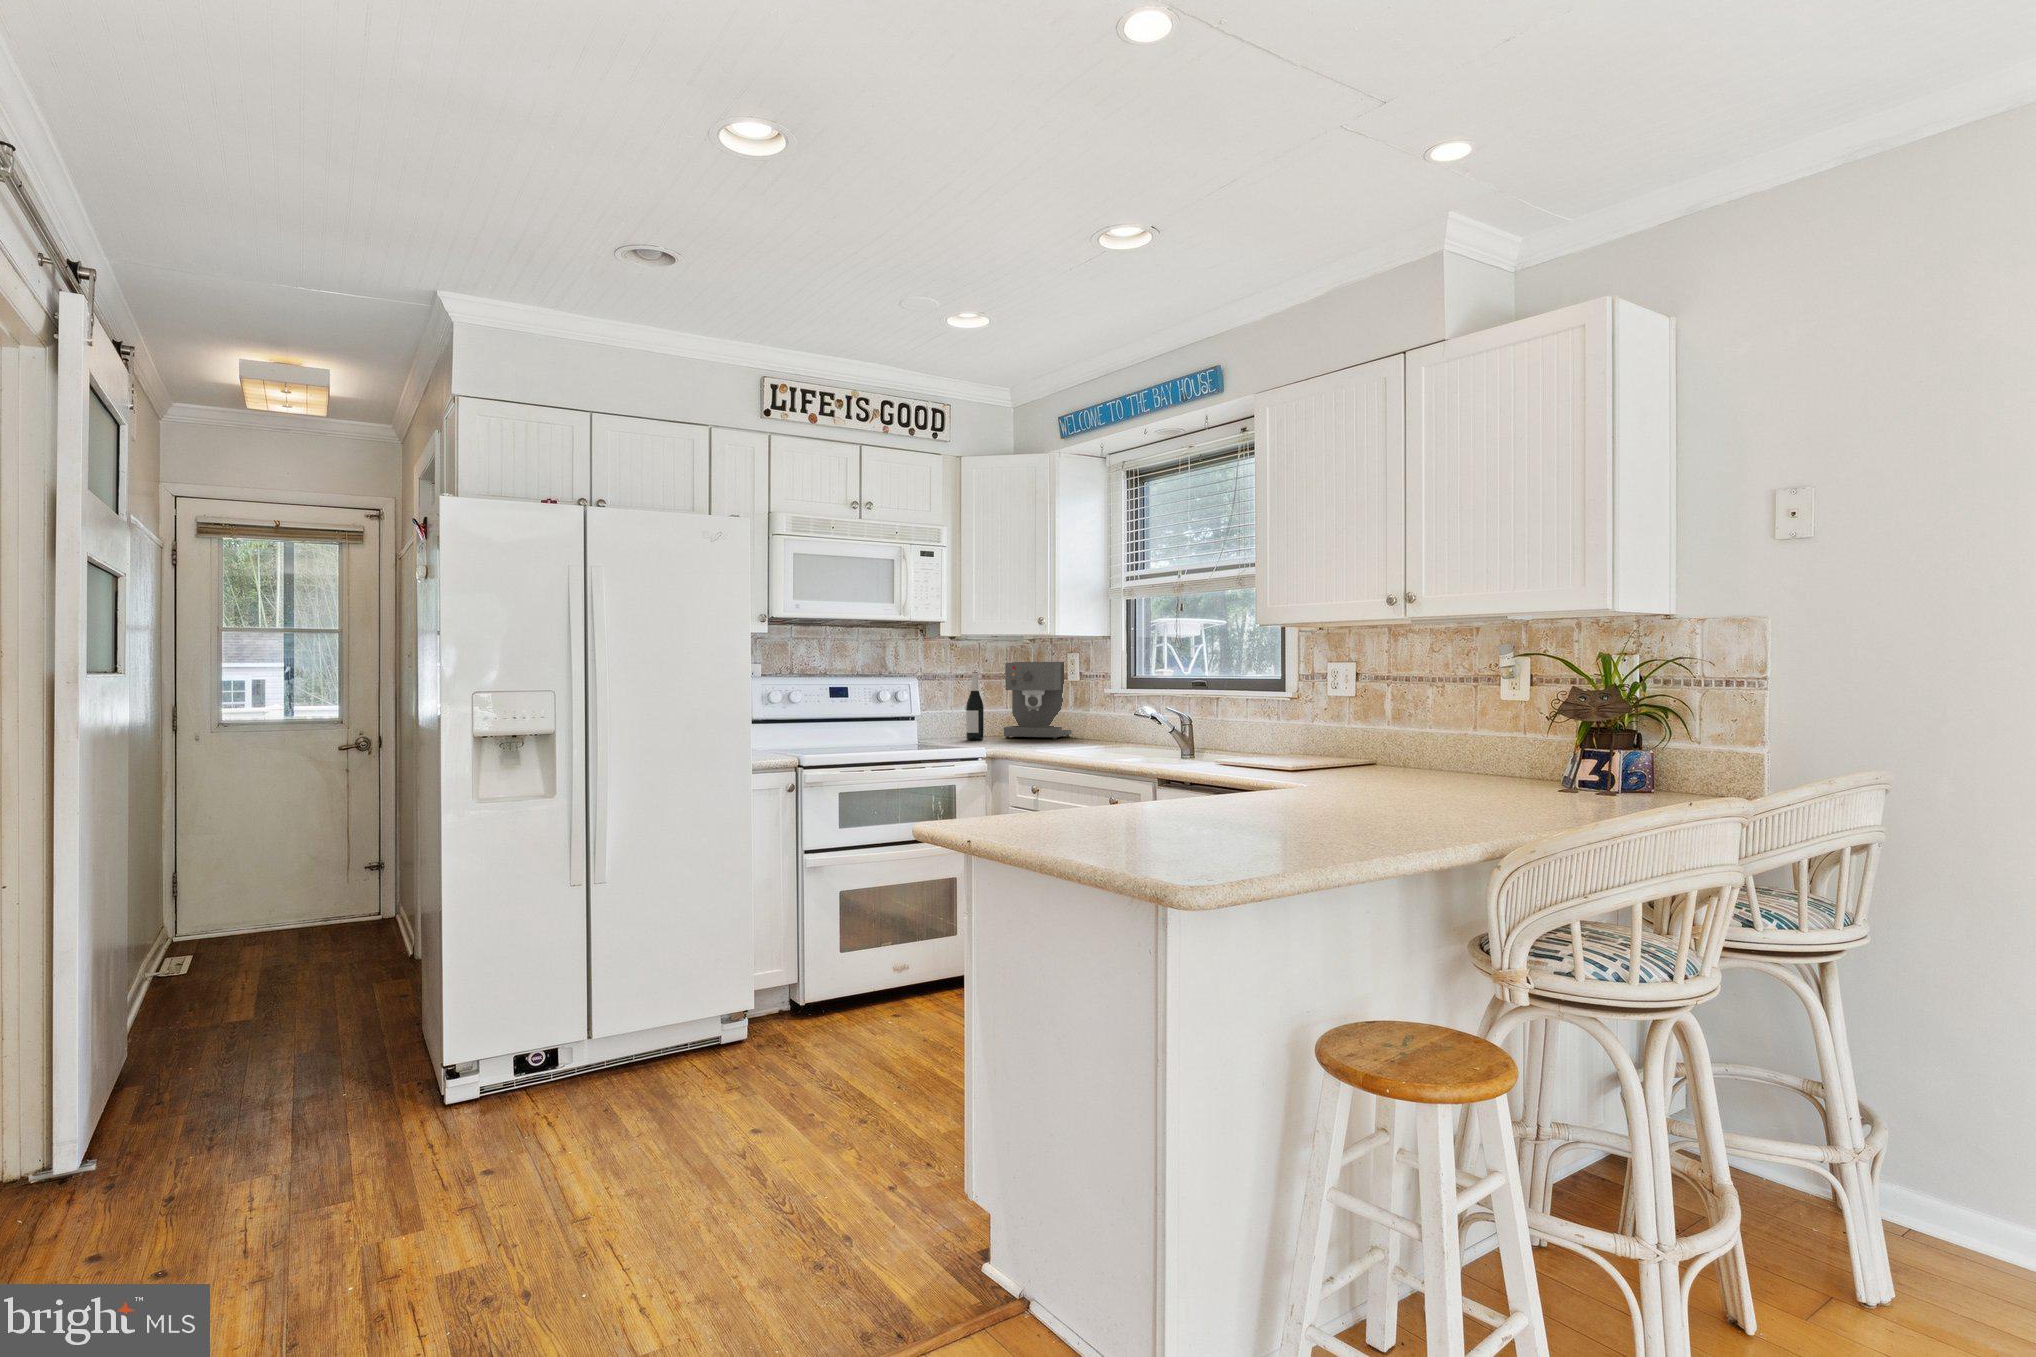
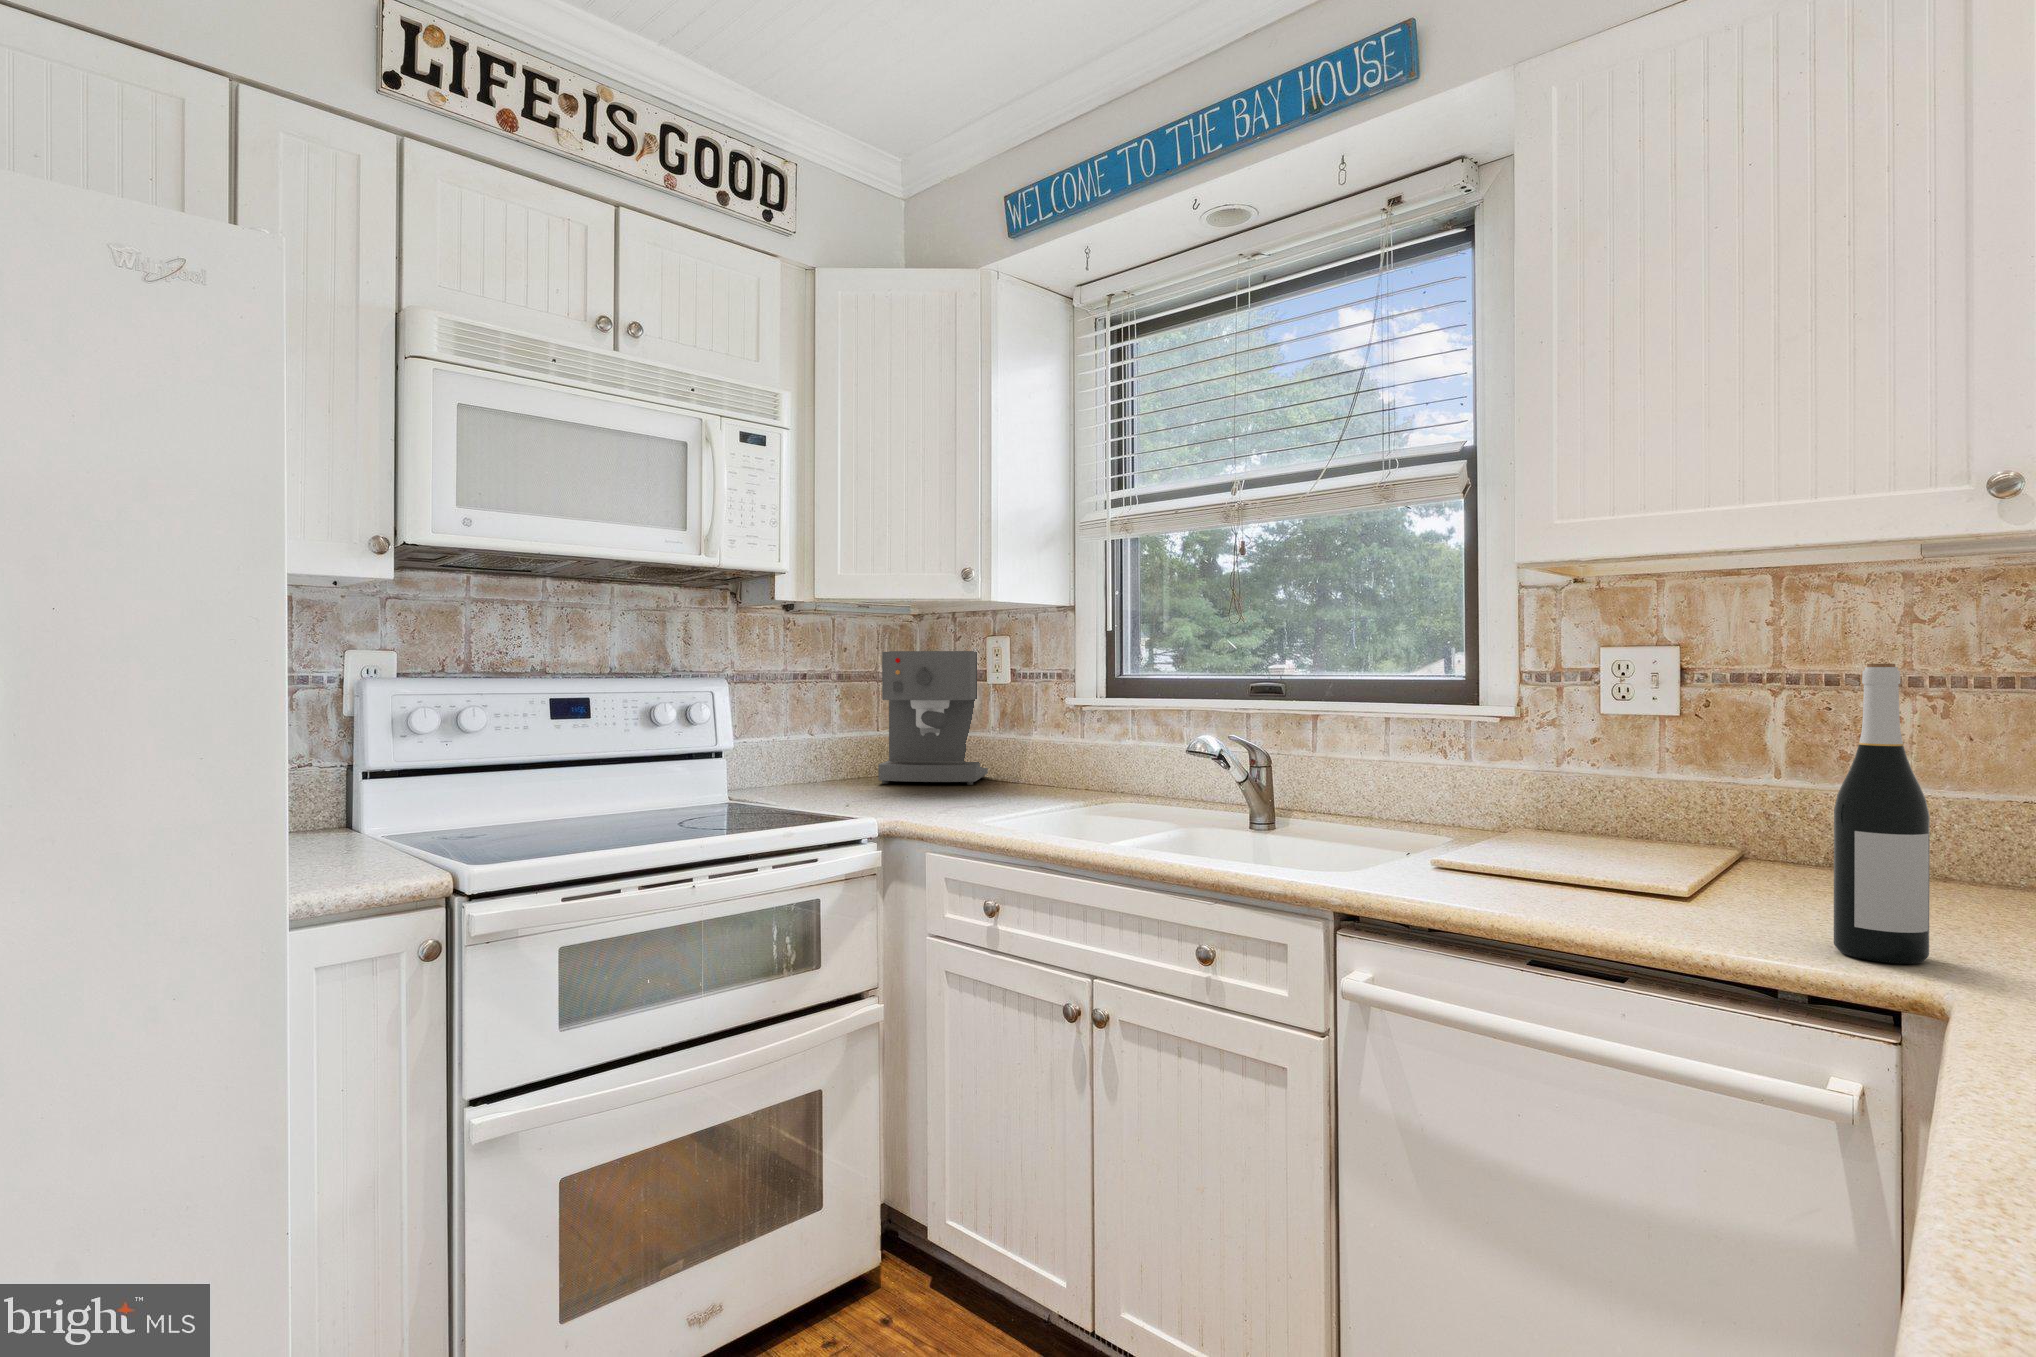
wine bottle: present [966,672,984,740] -> present [1834,664,1930,964]

